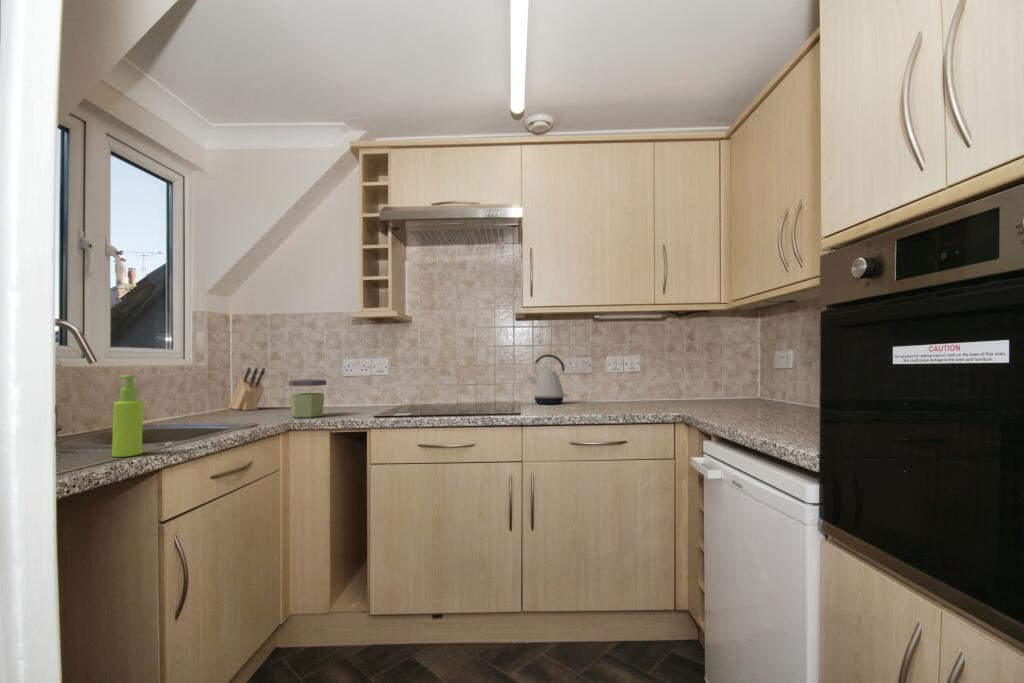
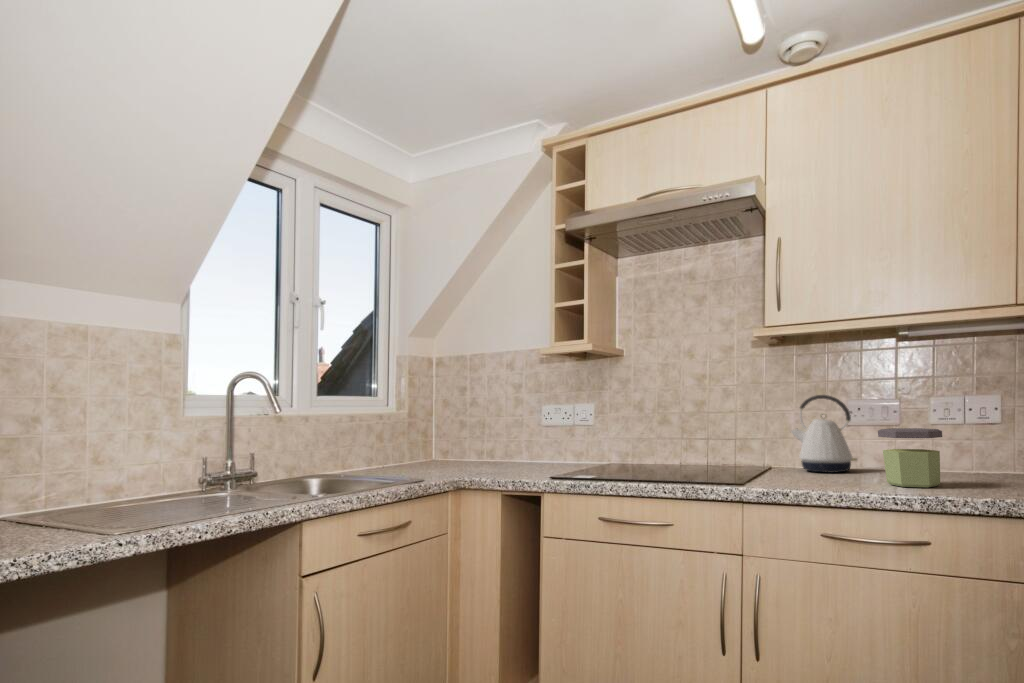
knife block: present [229,367,265,410] -> none [434,416,462,464]
soap dispenser: present [112,375,143,457] -> none [265,428,289,506]
jar: present [289,379,326,418] -> present [878,428,942,488]

